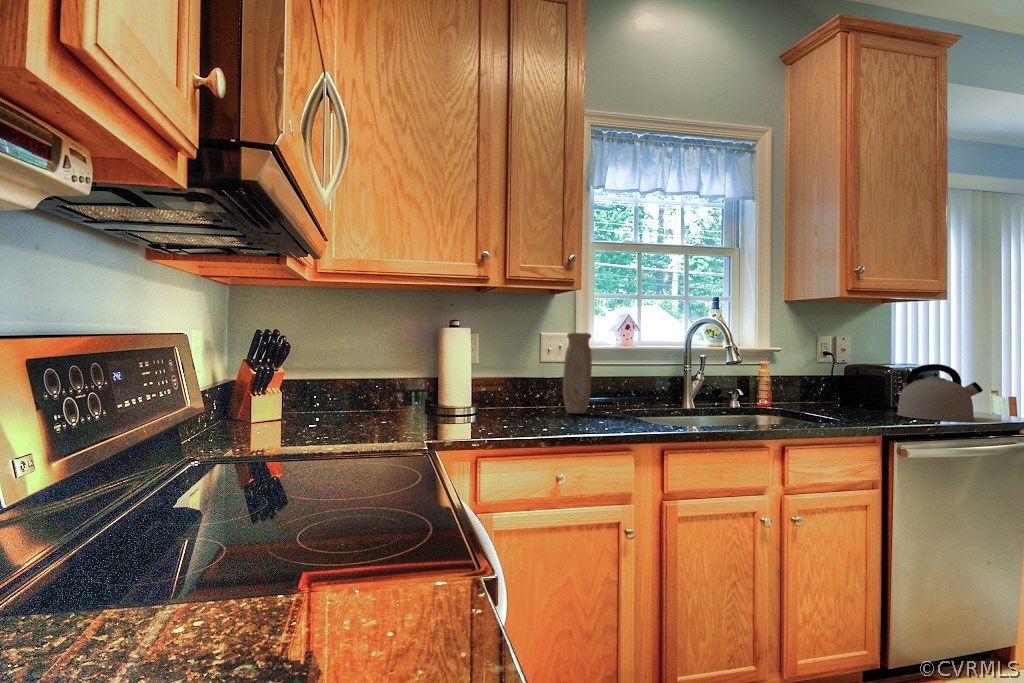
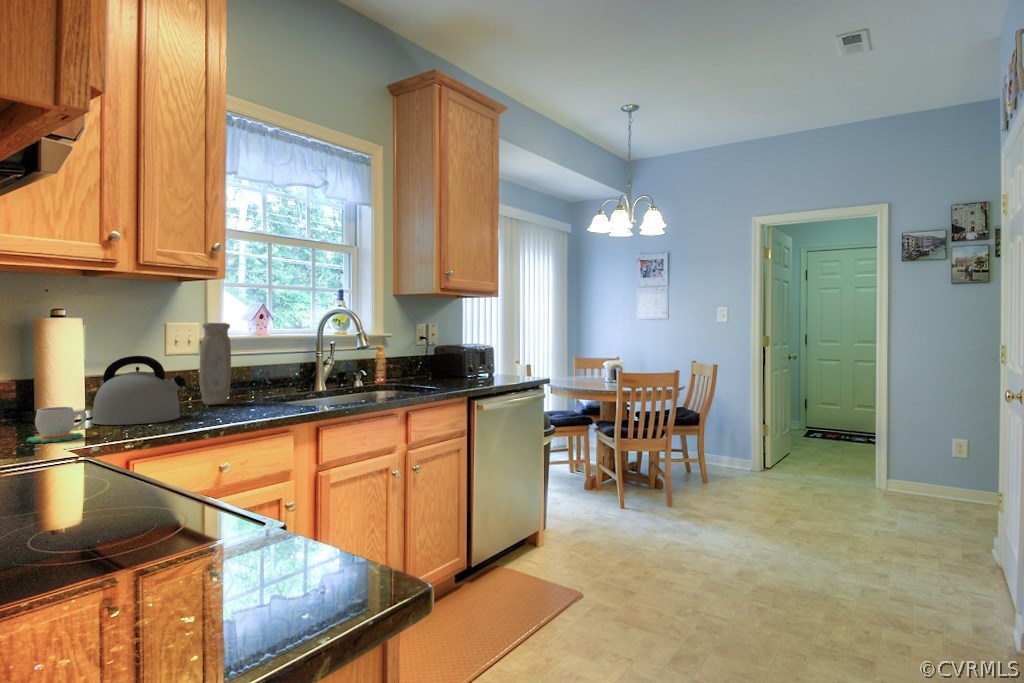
kettle: present [897,364,983,421] -> present [92,356,186,425]
mug: none [408,404,450,435] -> present [26,407,87,443]

